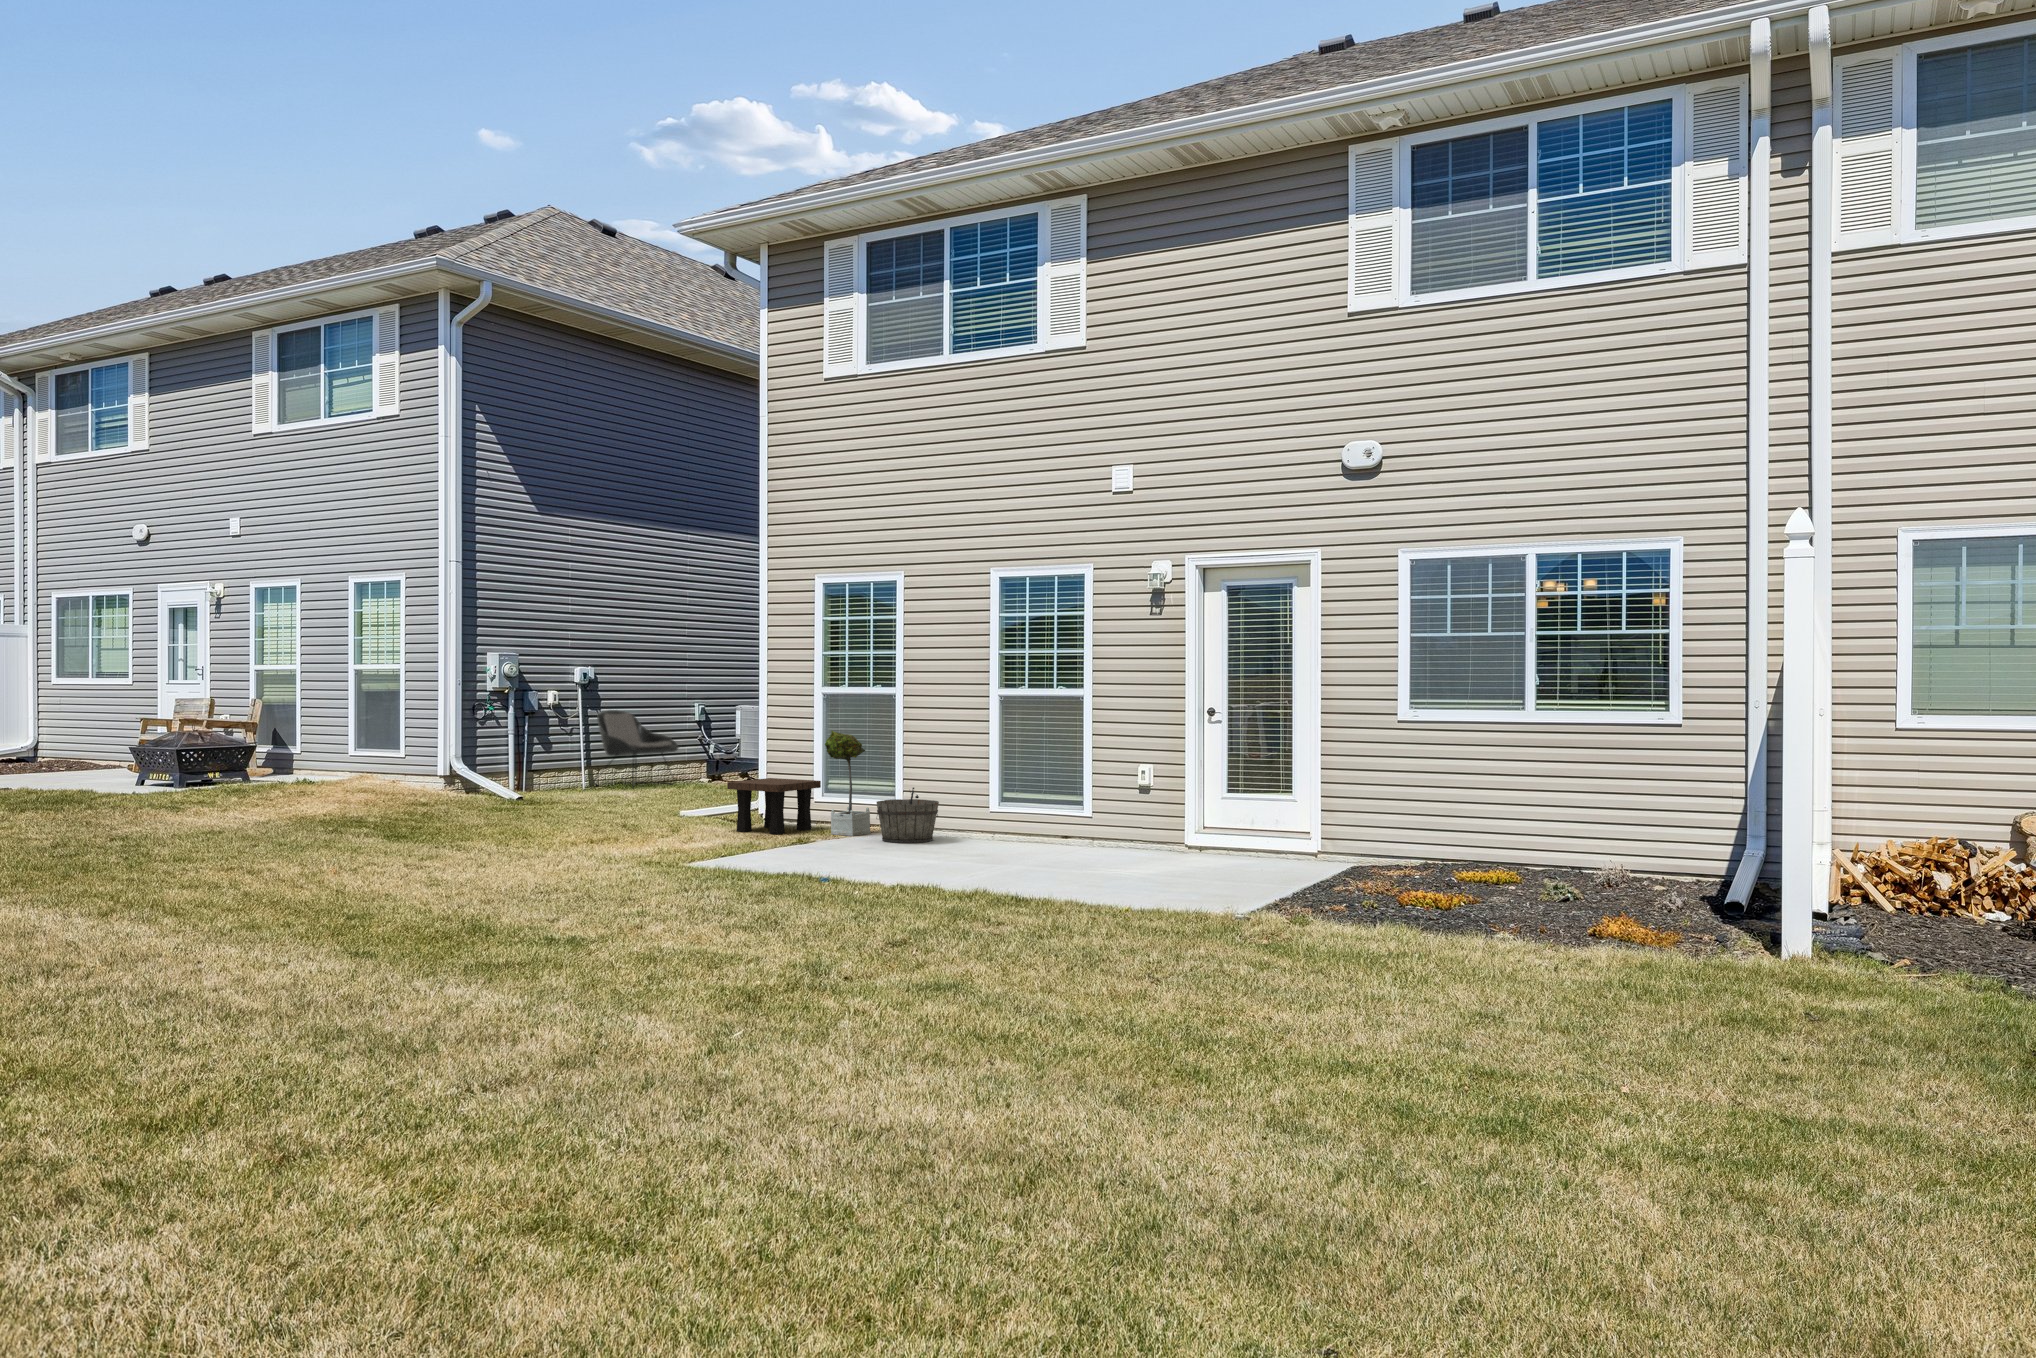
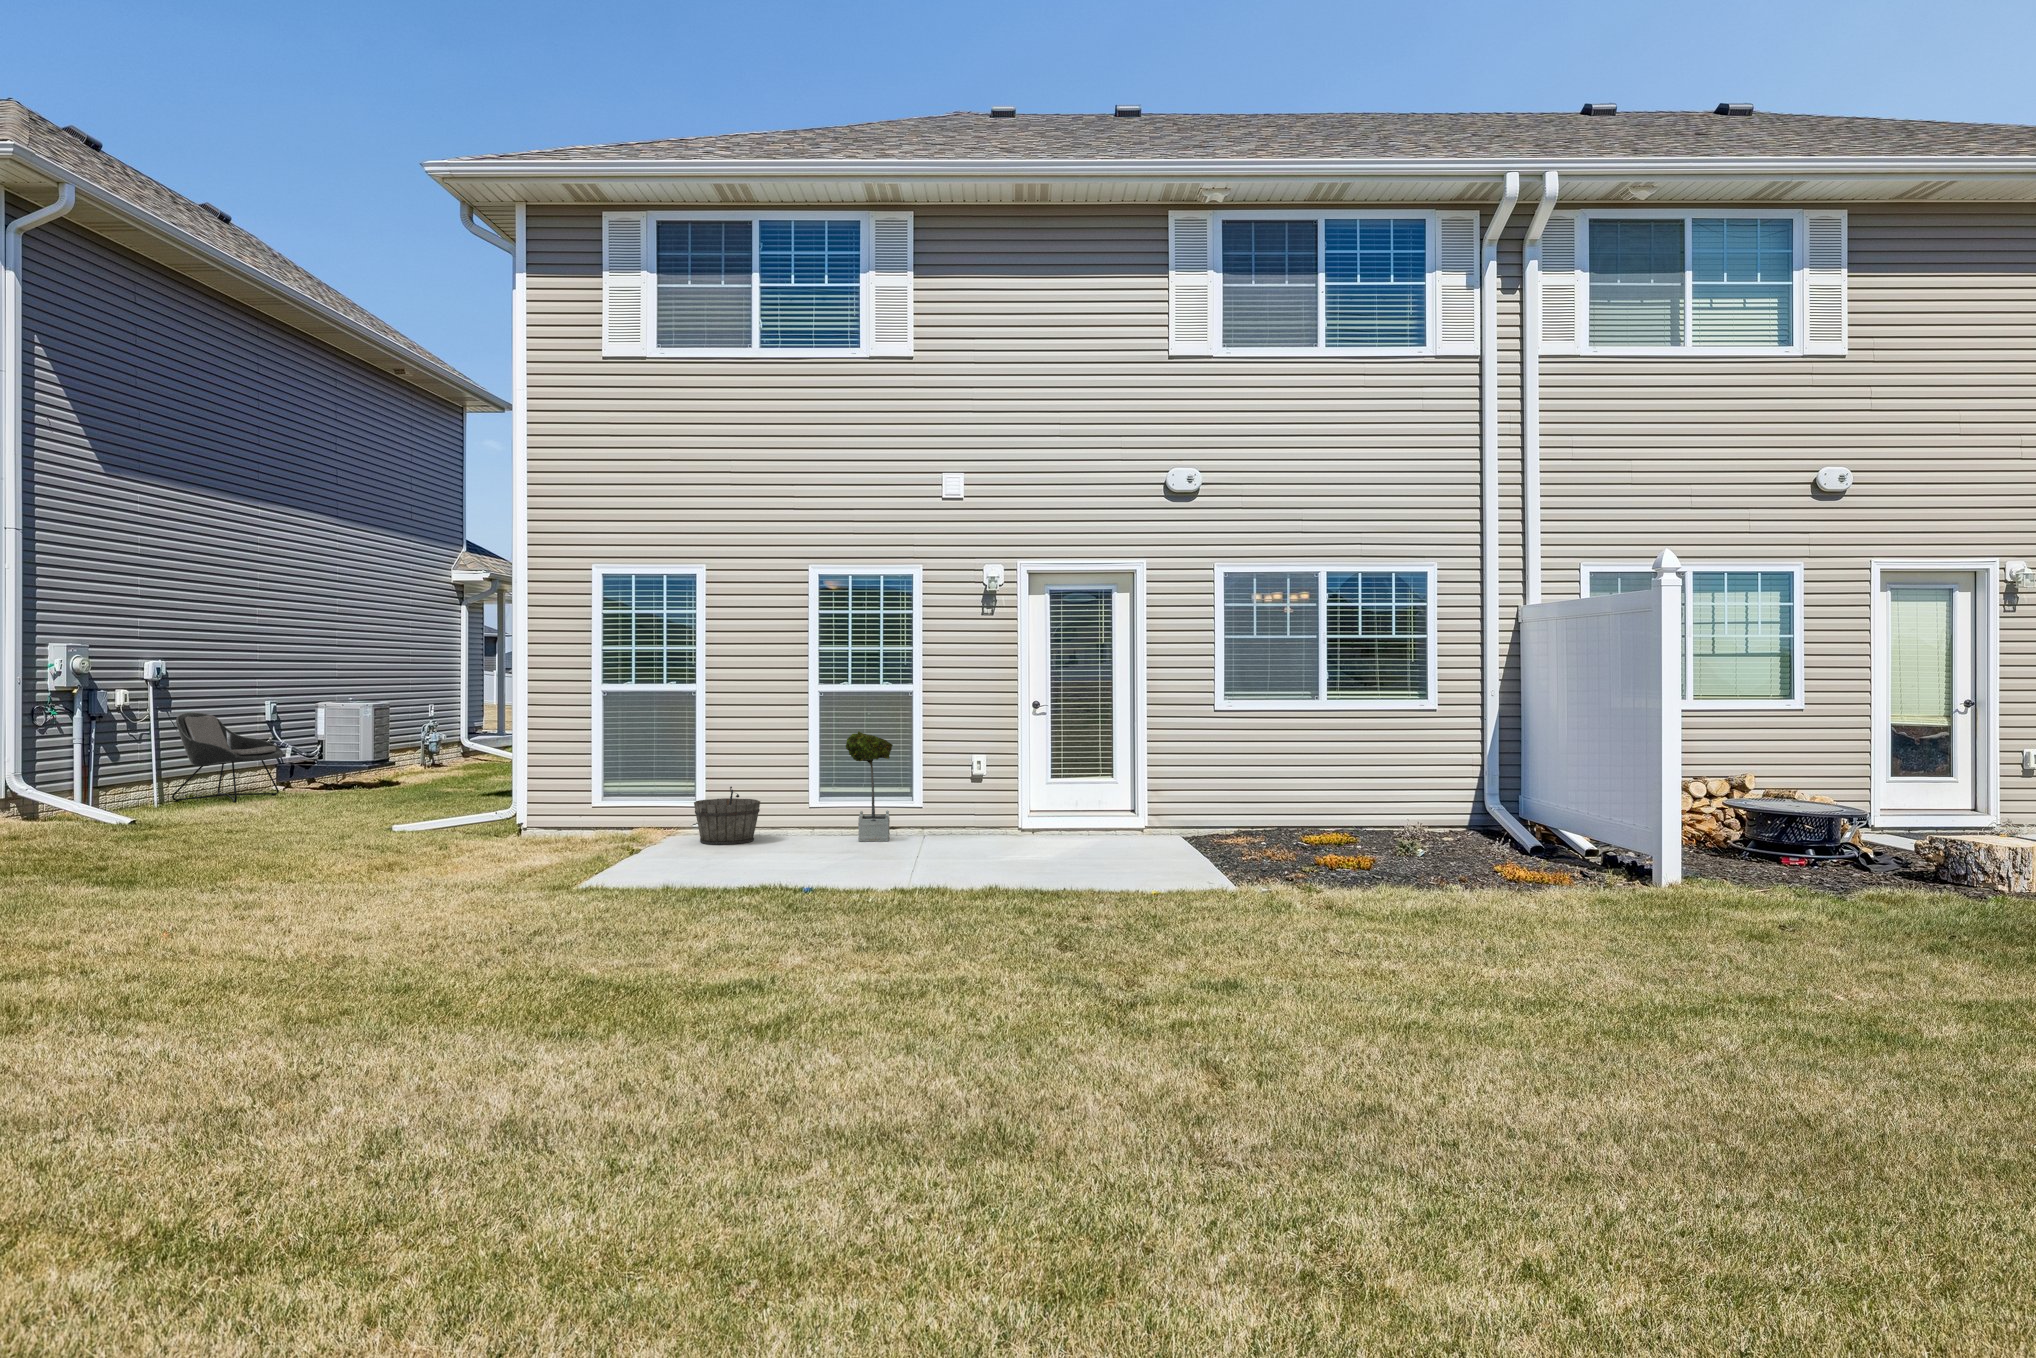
potted tree: present [825,731,870,836] -> present [846,731,893,841]
side table: present [727,778,821,834] -> none [500,784,599,845]

